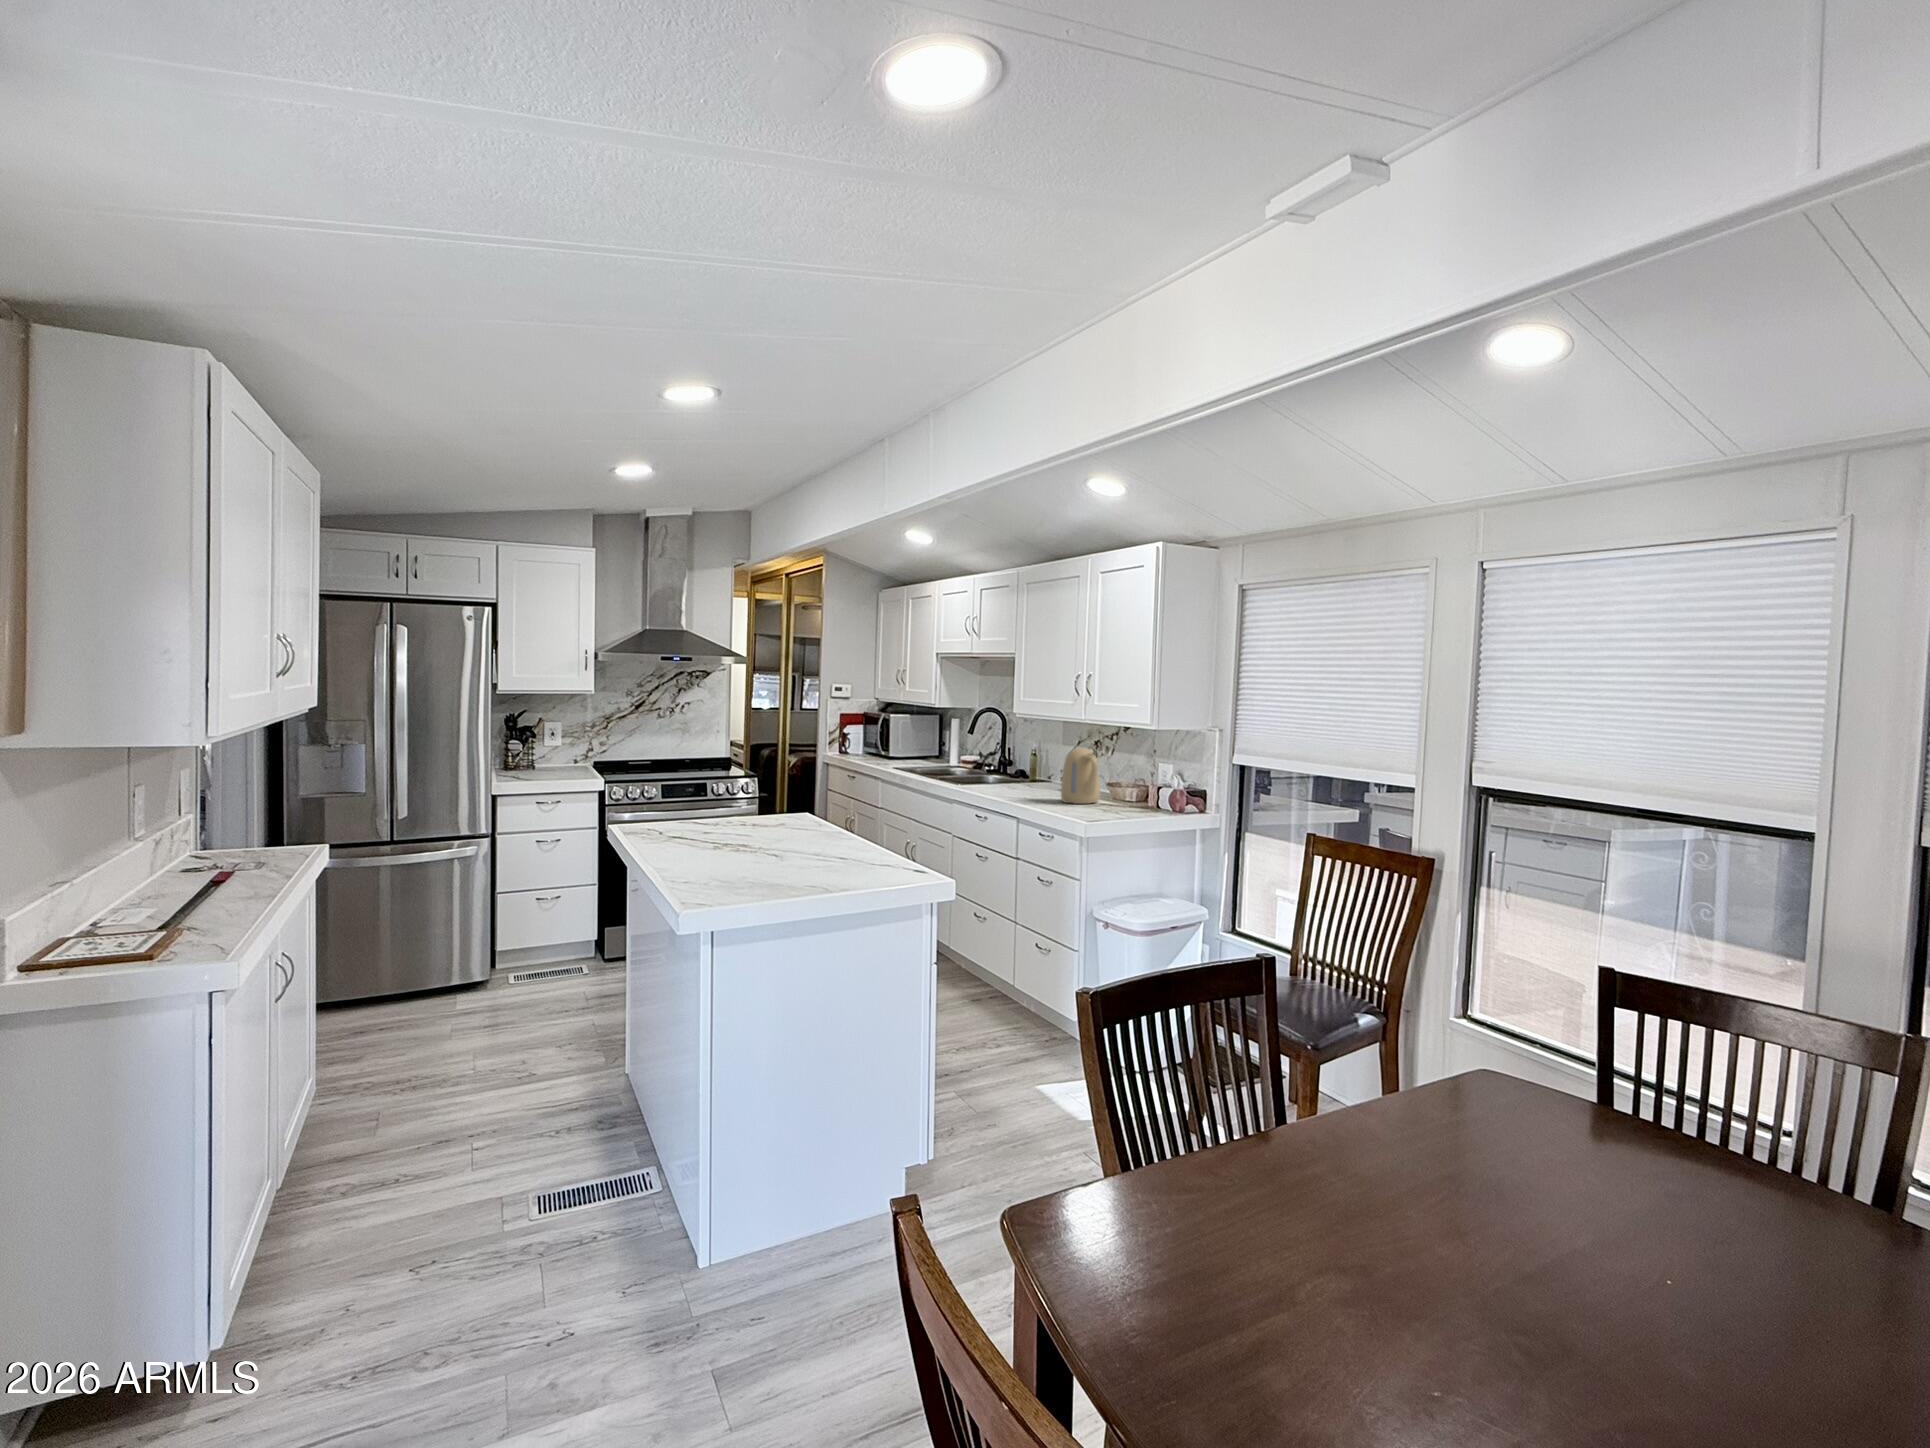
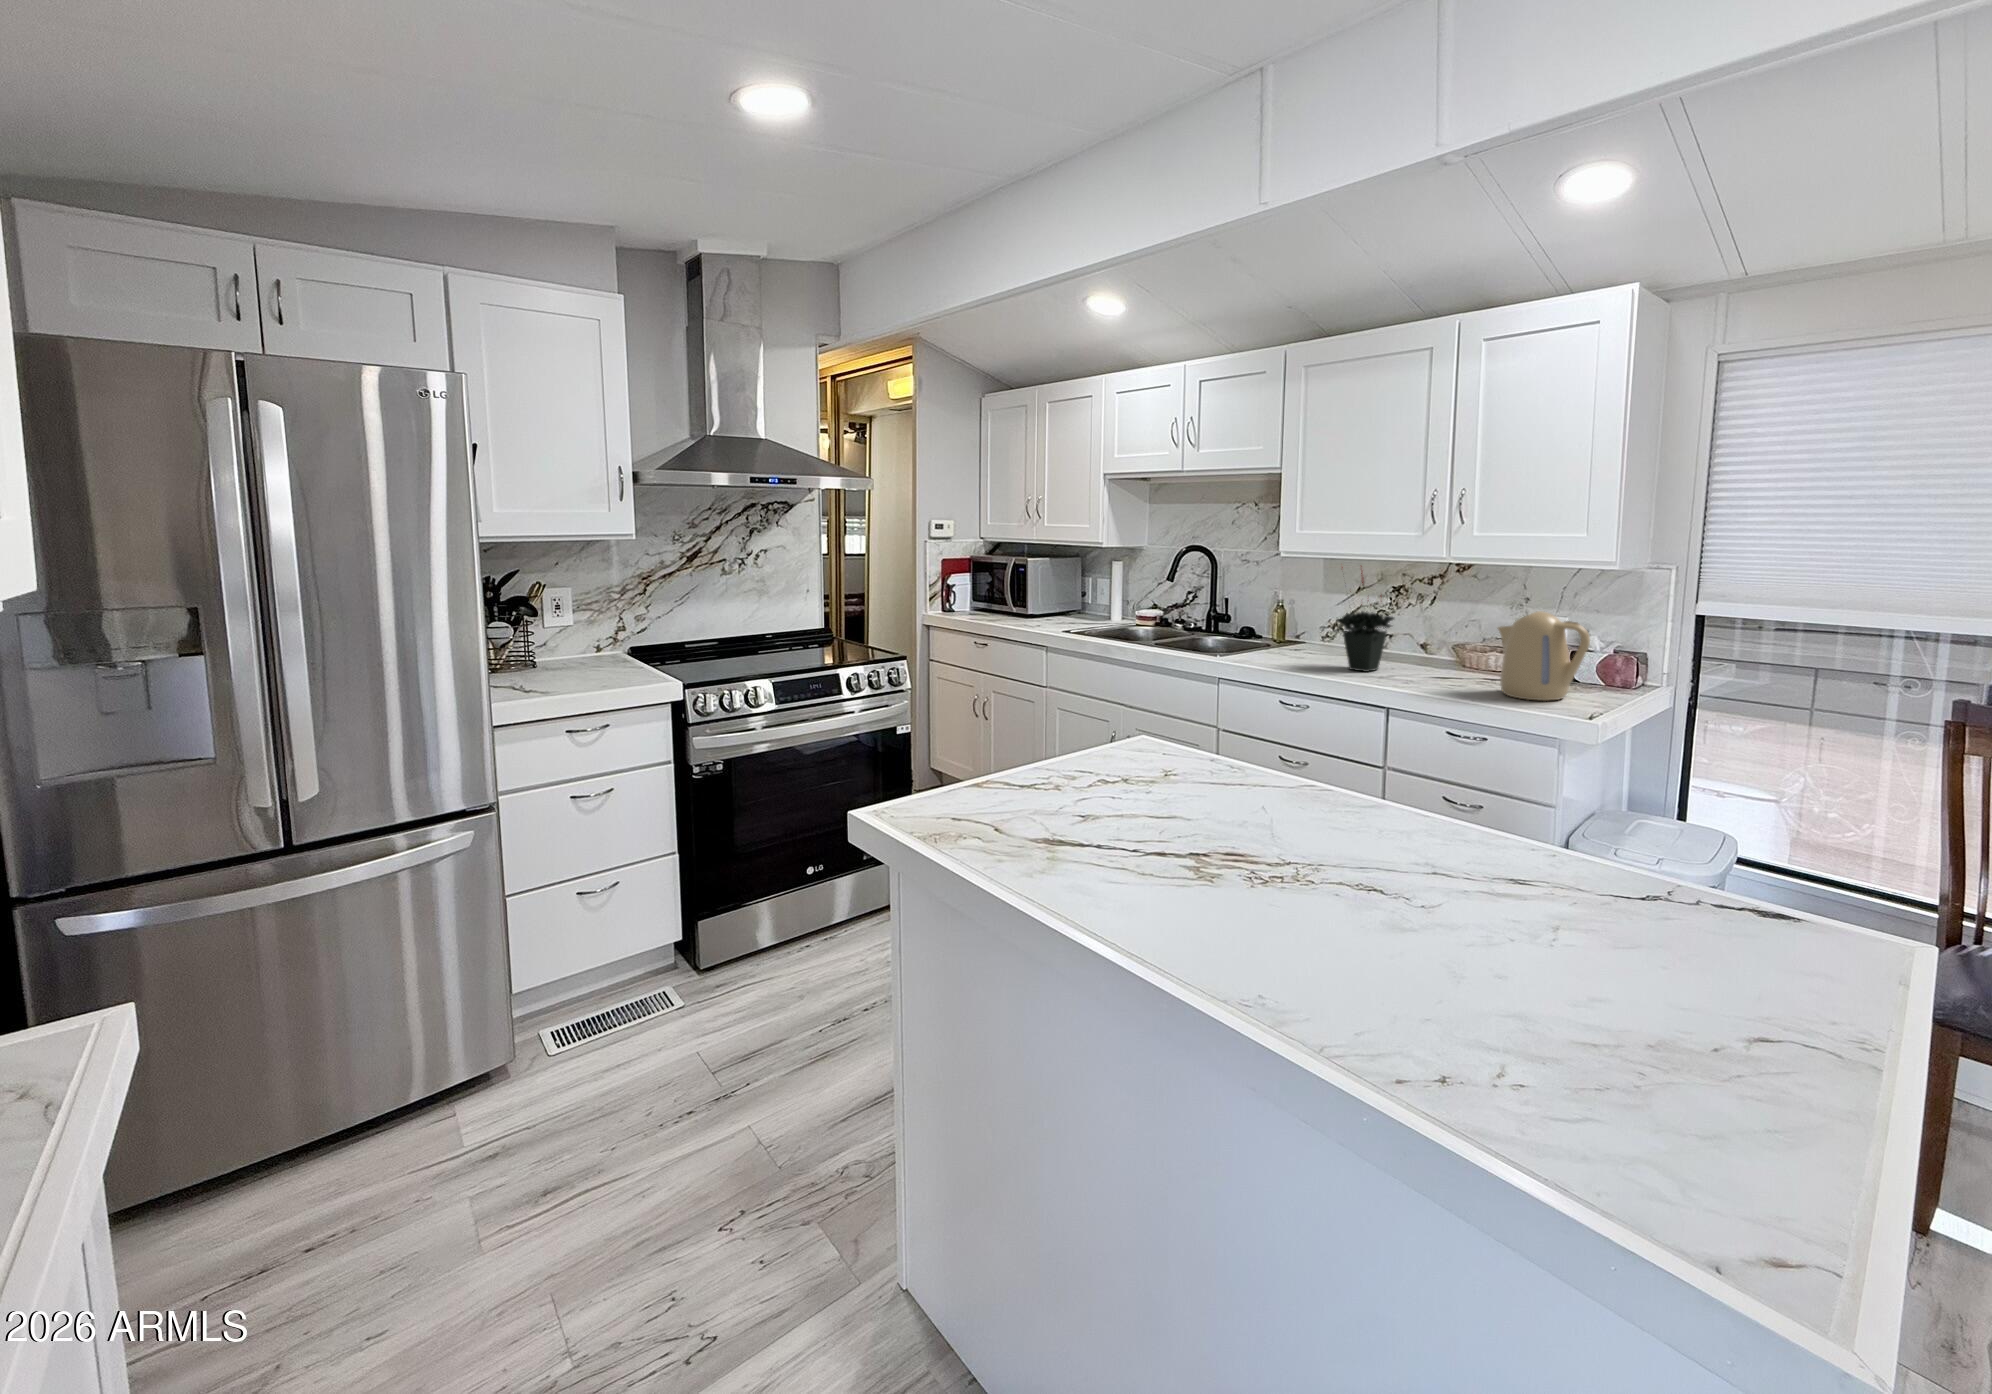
potted plant: none [1007,717,1043,790] -> present [1334,566,1394,672]

